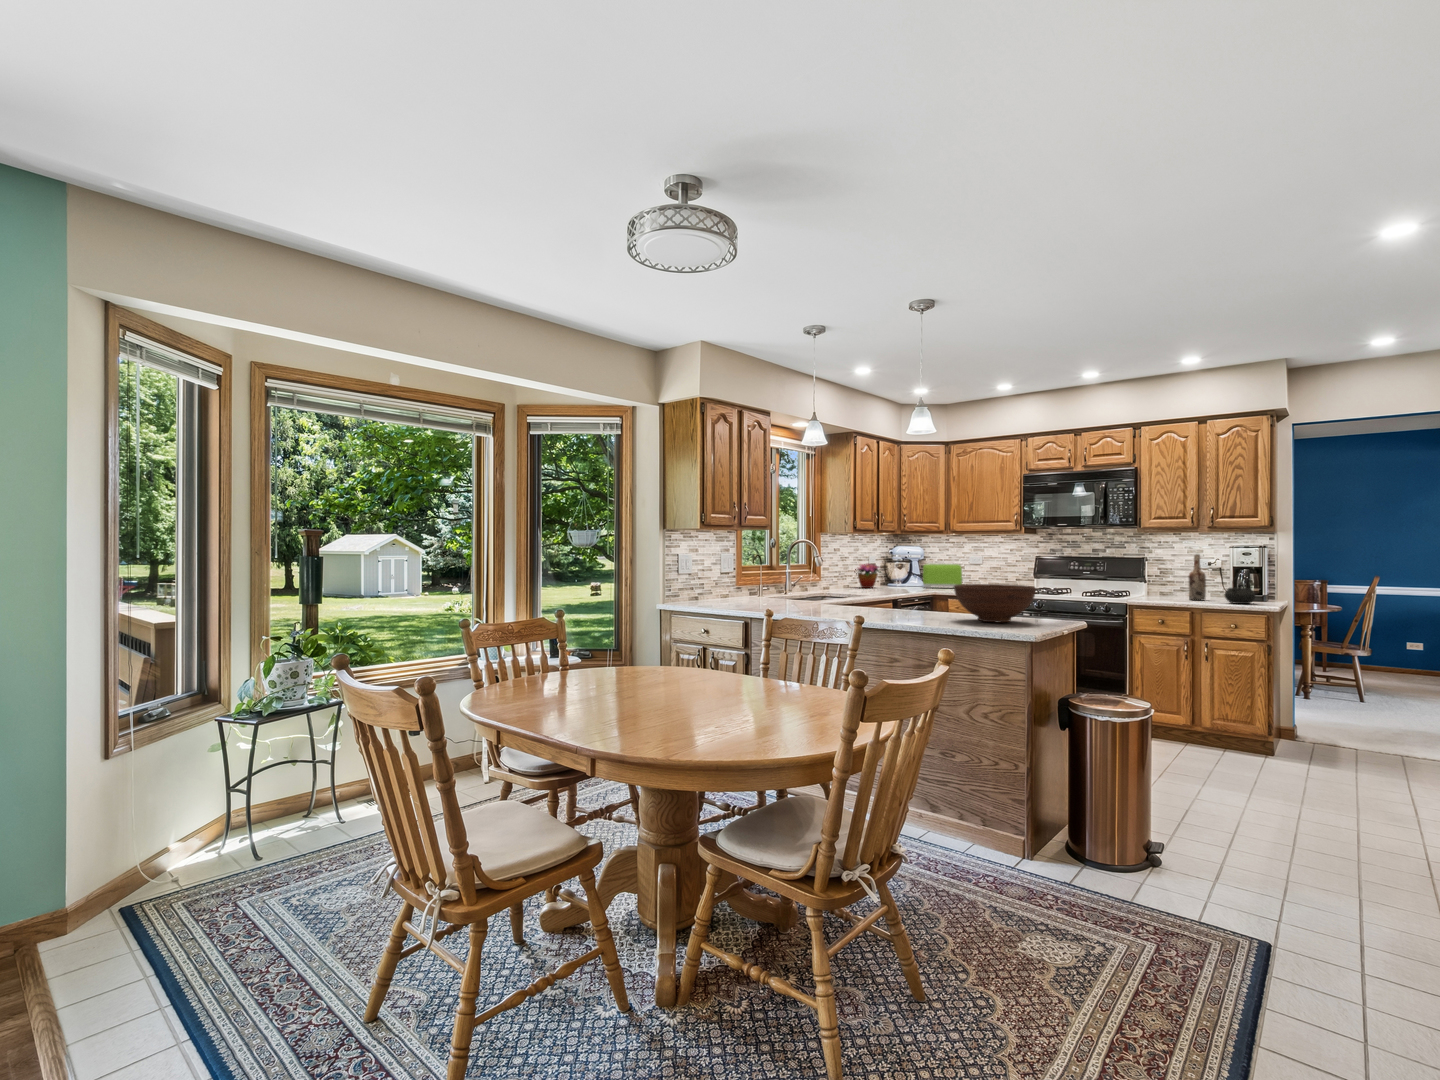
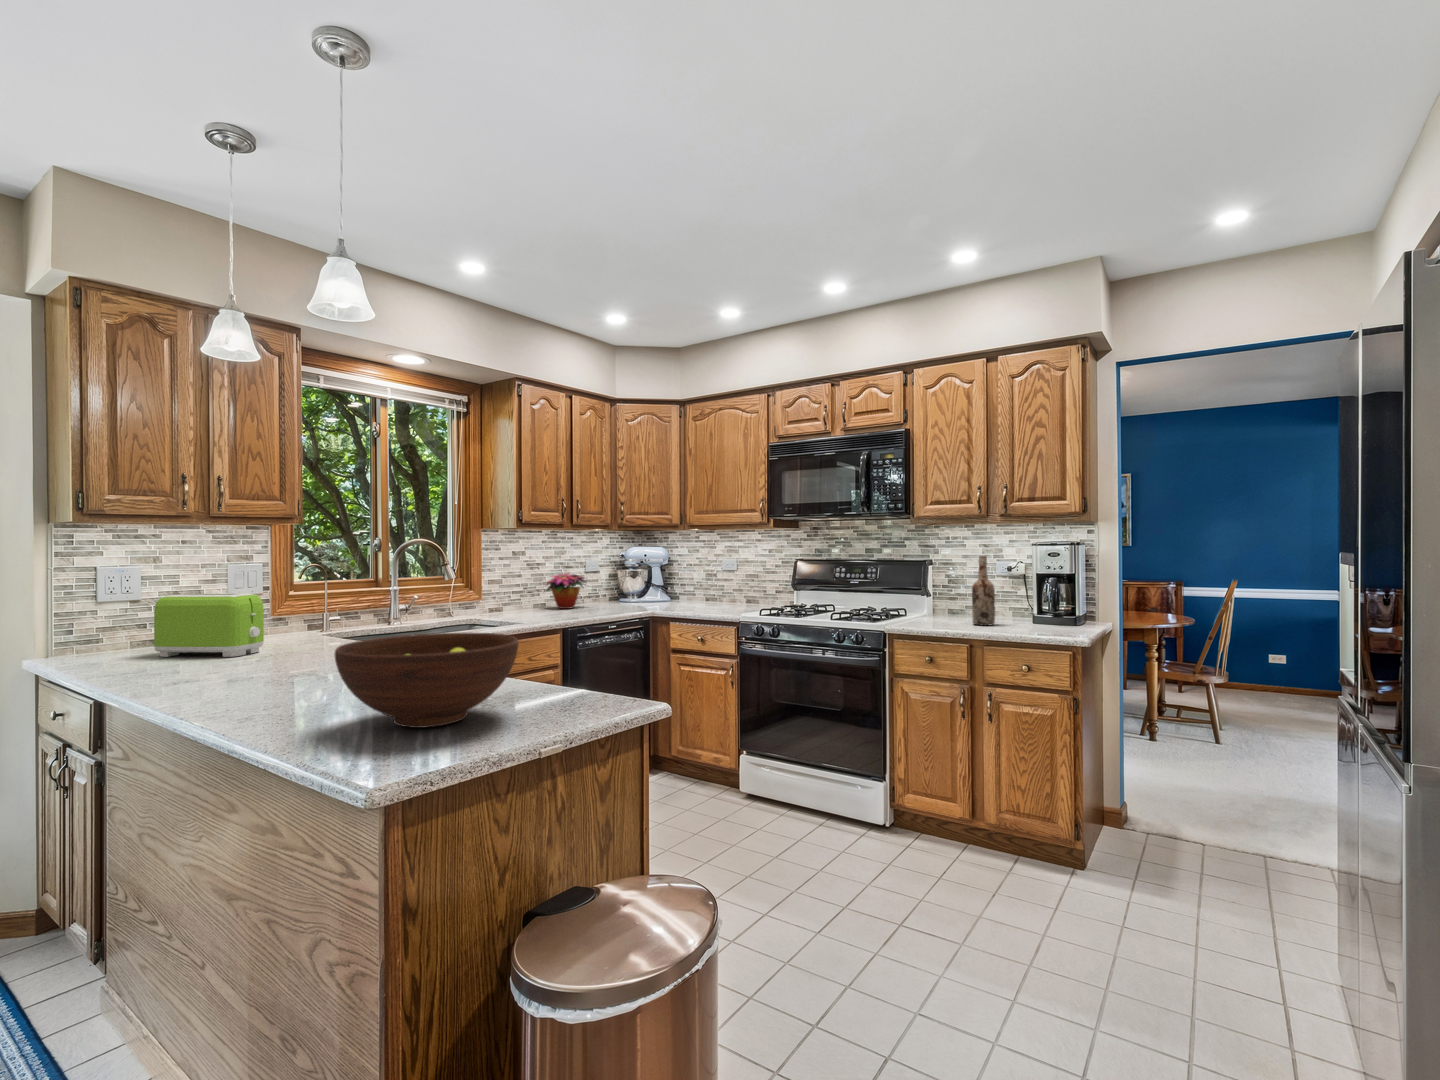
toaster: present [923,563,963,588] -> present [154,594,264,657]
kettle: present [1225,575,1255,604] -> none [1014,587,1057,633]

